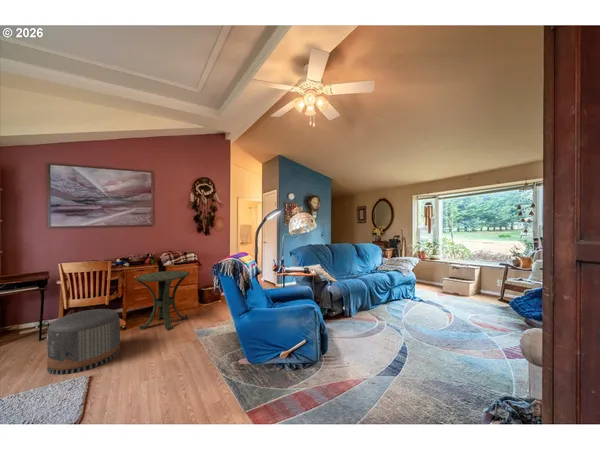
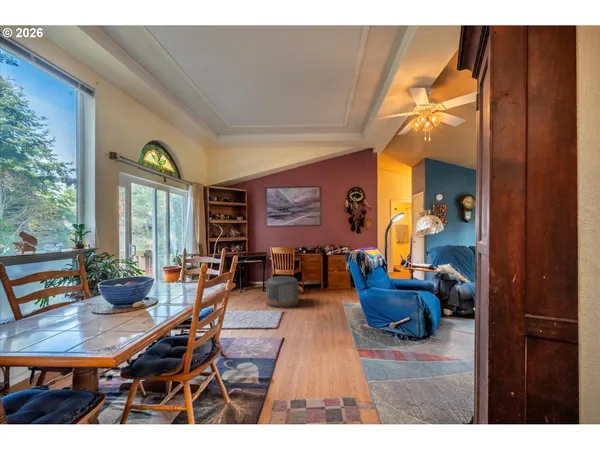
side table: present [136,271,189,330] -> none [308,259,341,299]

